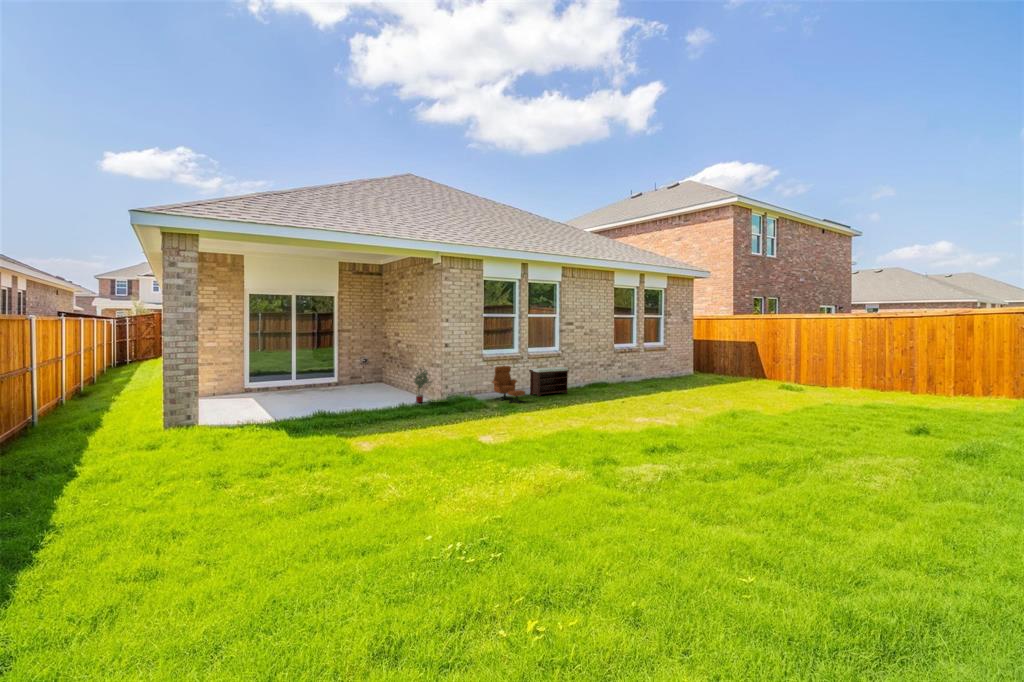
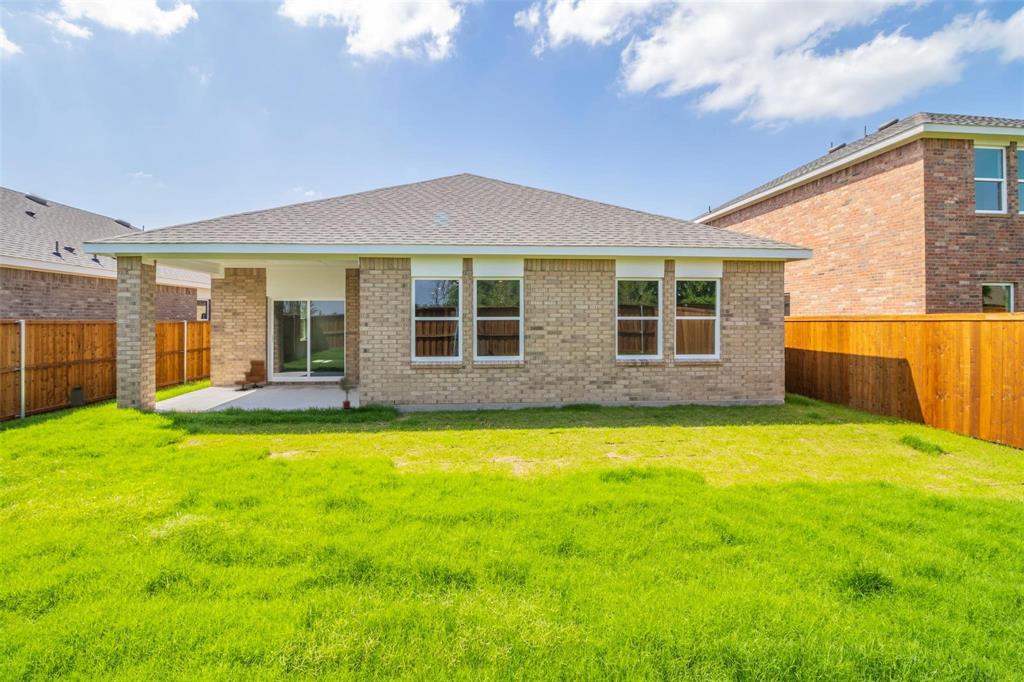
lounge chair: present [492,366,525,403] -> present [235,360,267,391]
bench: present [529,367,569,397] -> none [472,381,520,414]
watering can: none [14,402,70,435] -> present [67,384,88,407]

